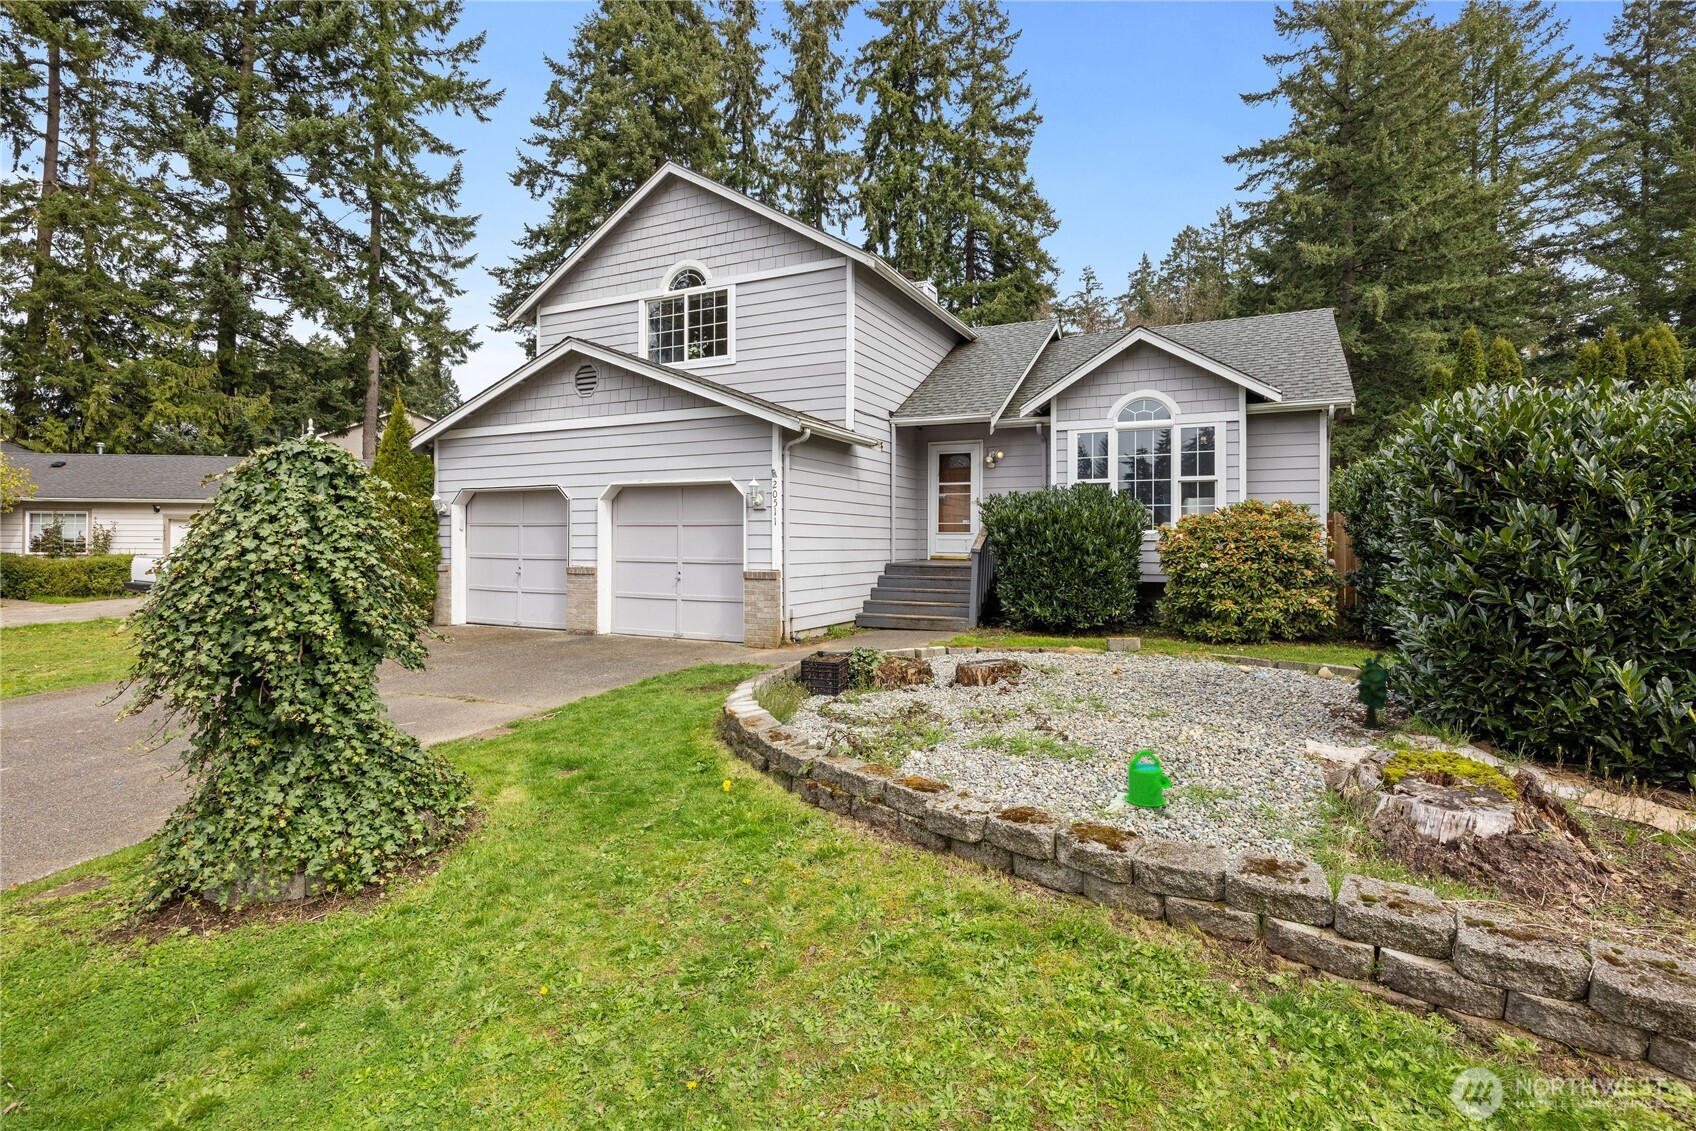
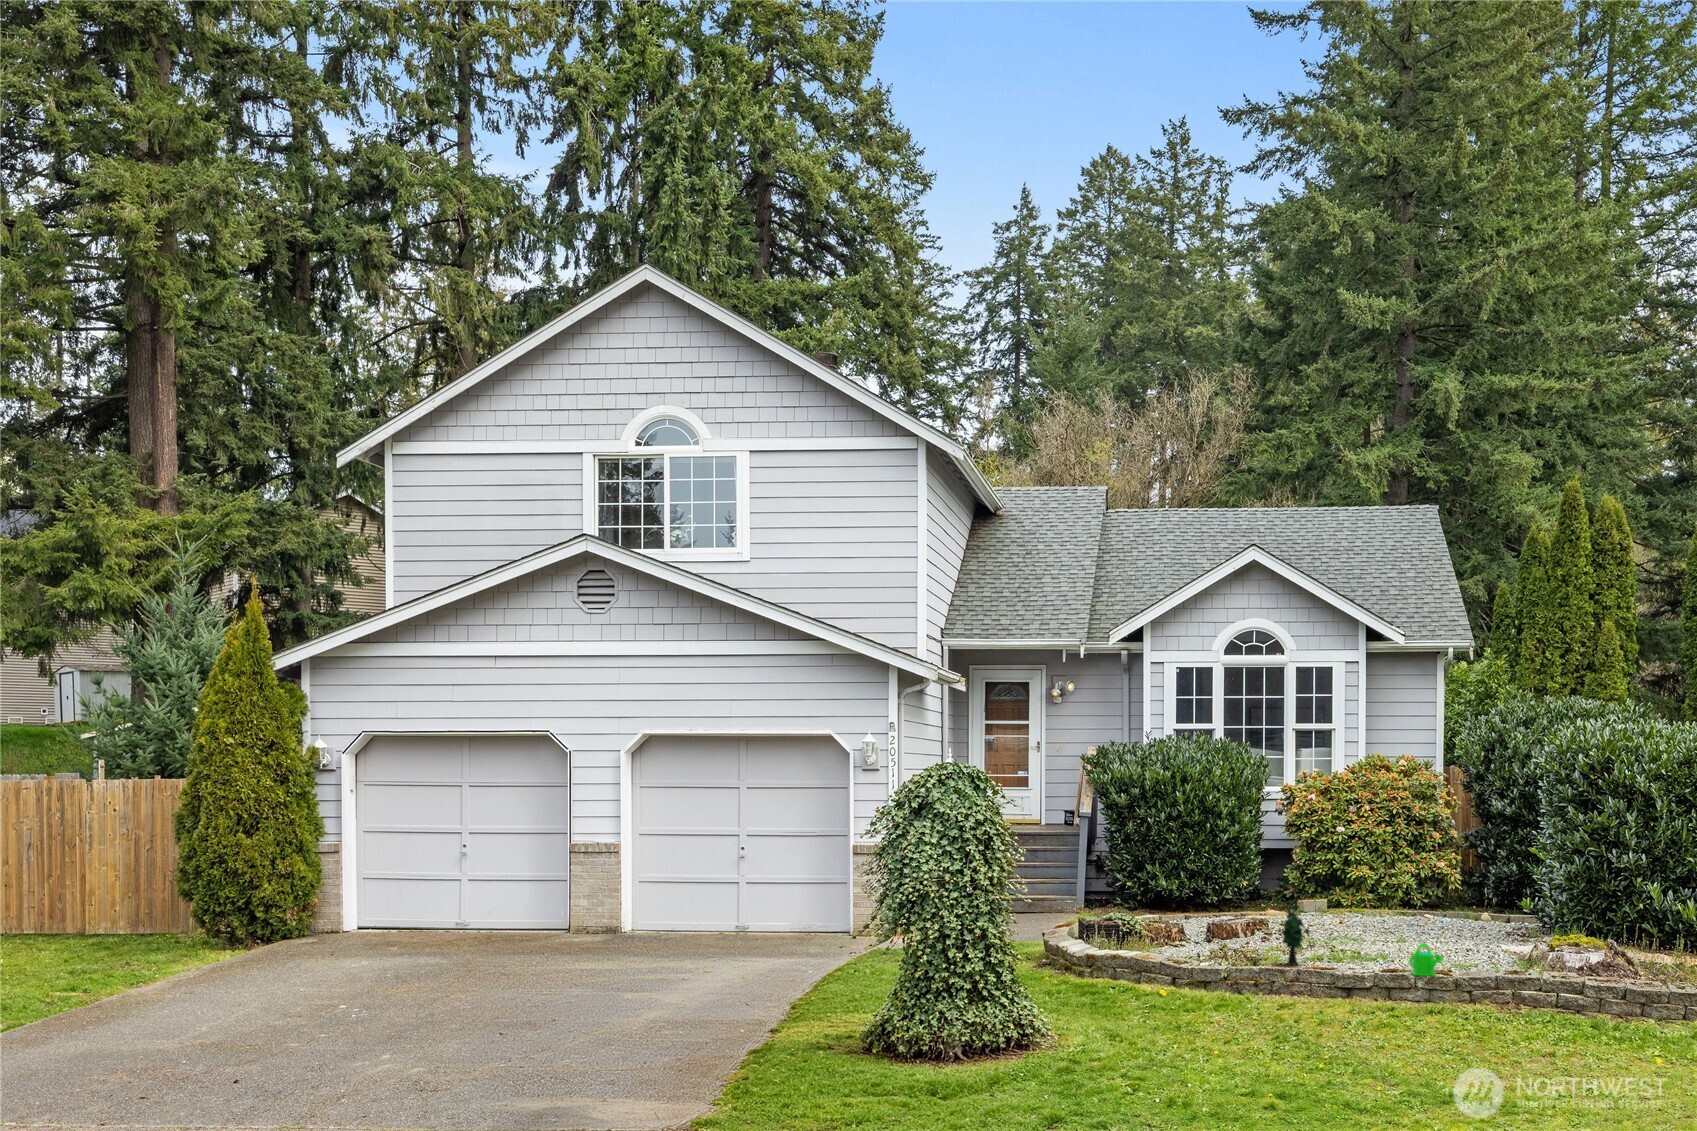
decorative plant: present [1351,653,1400,730] -> present [1278,905,1310,965]

